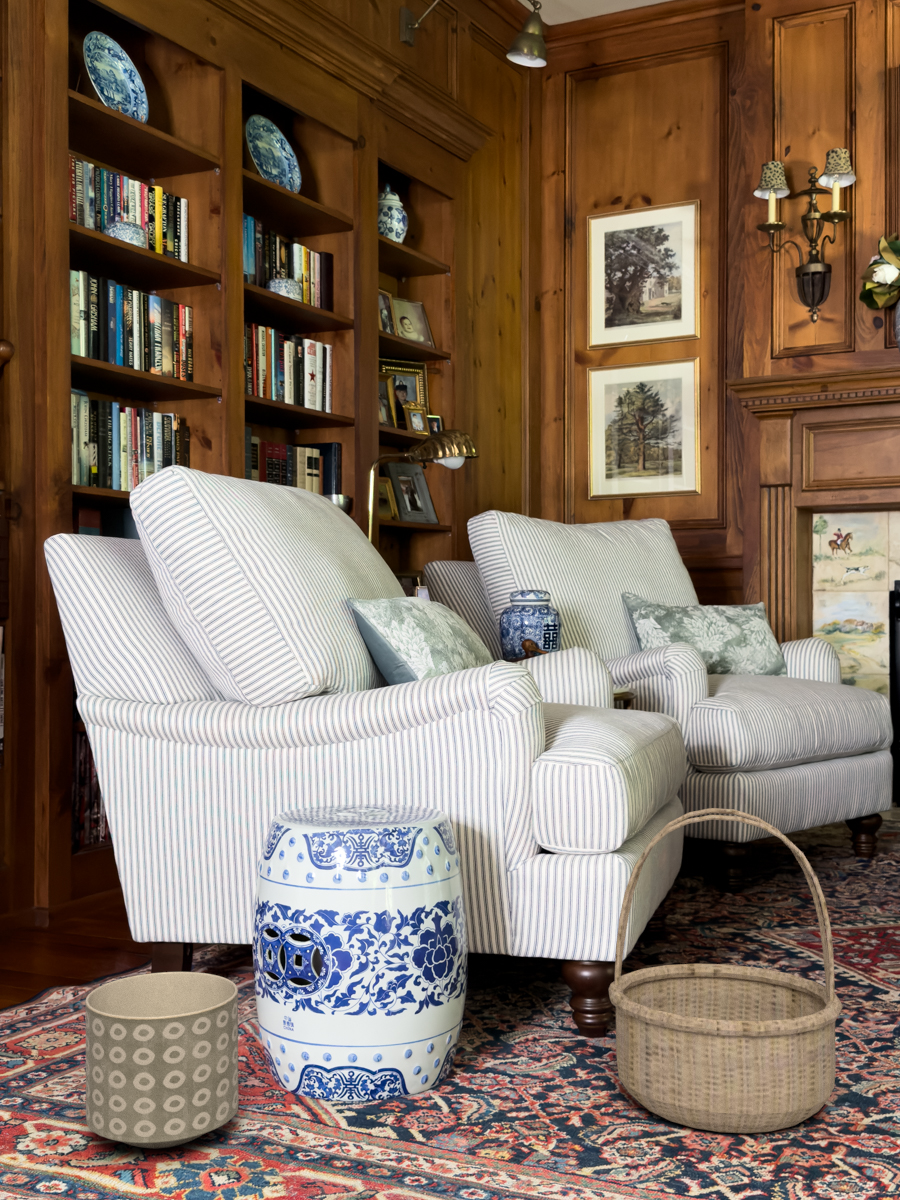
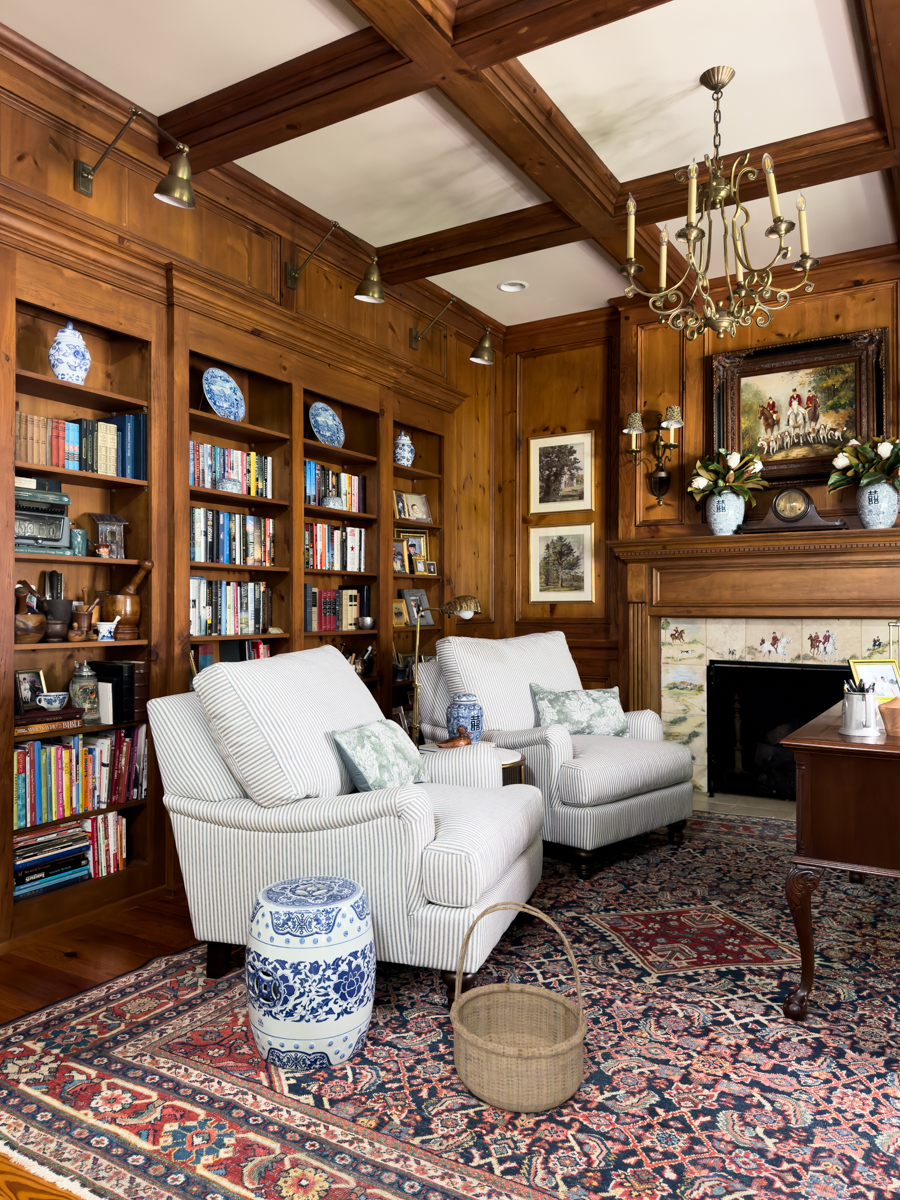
planter: present [85,972,239,1148] -> none [130,991,224,1116]

